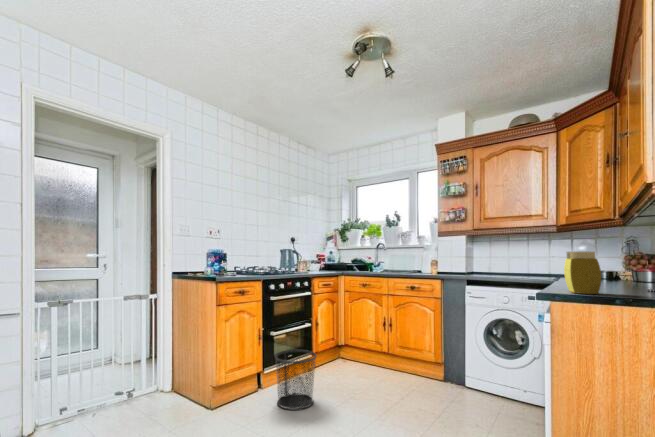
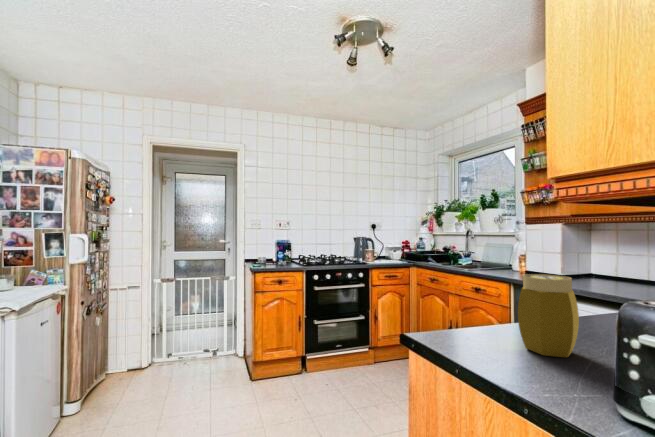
trash can: present [275,350,317,410] -> none [300,342,342,403]

